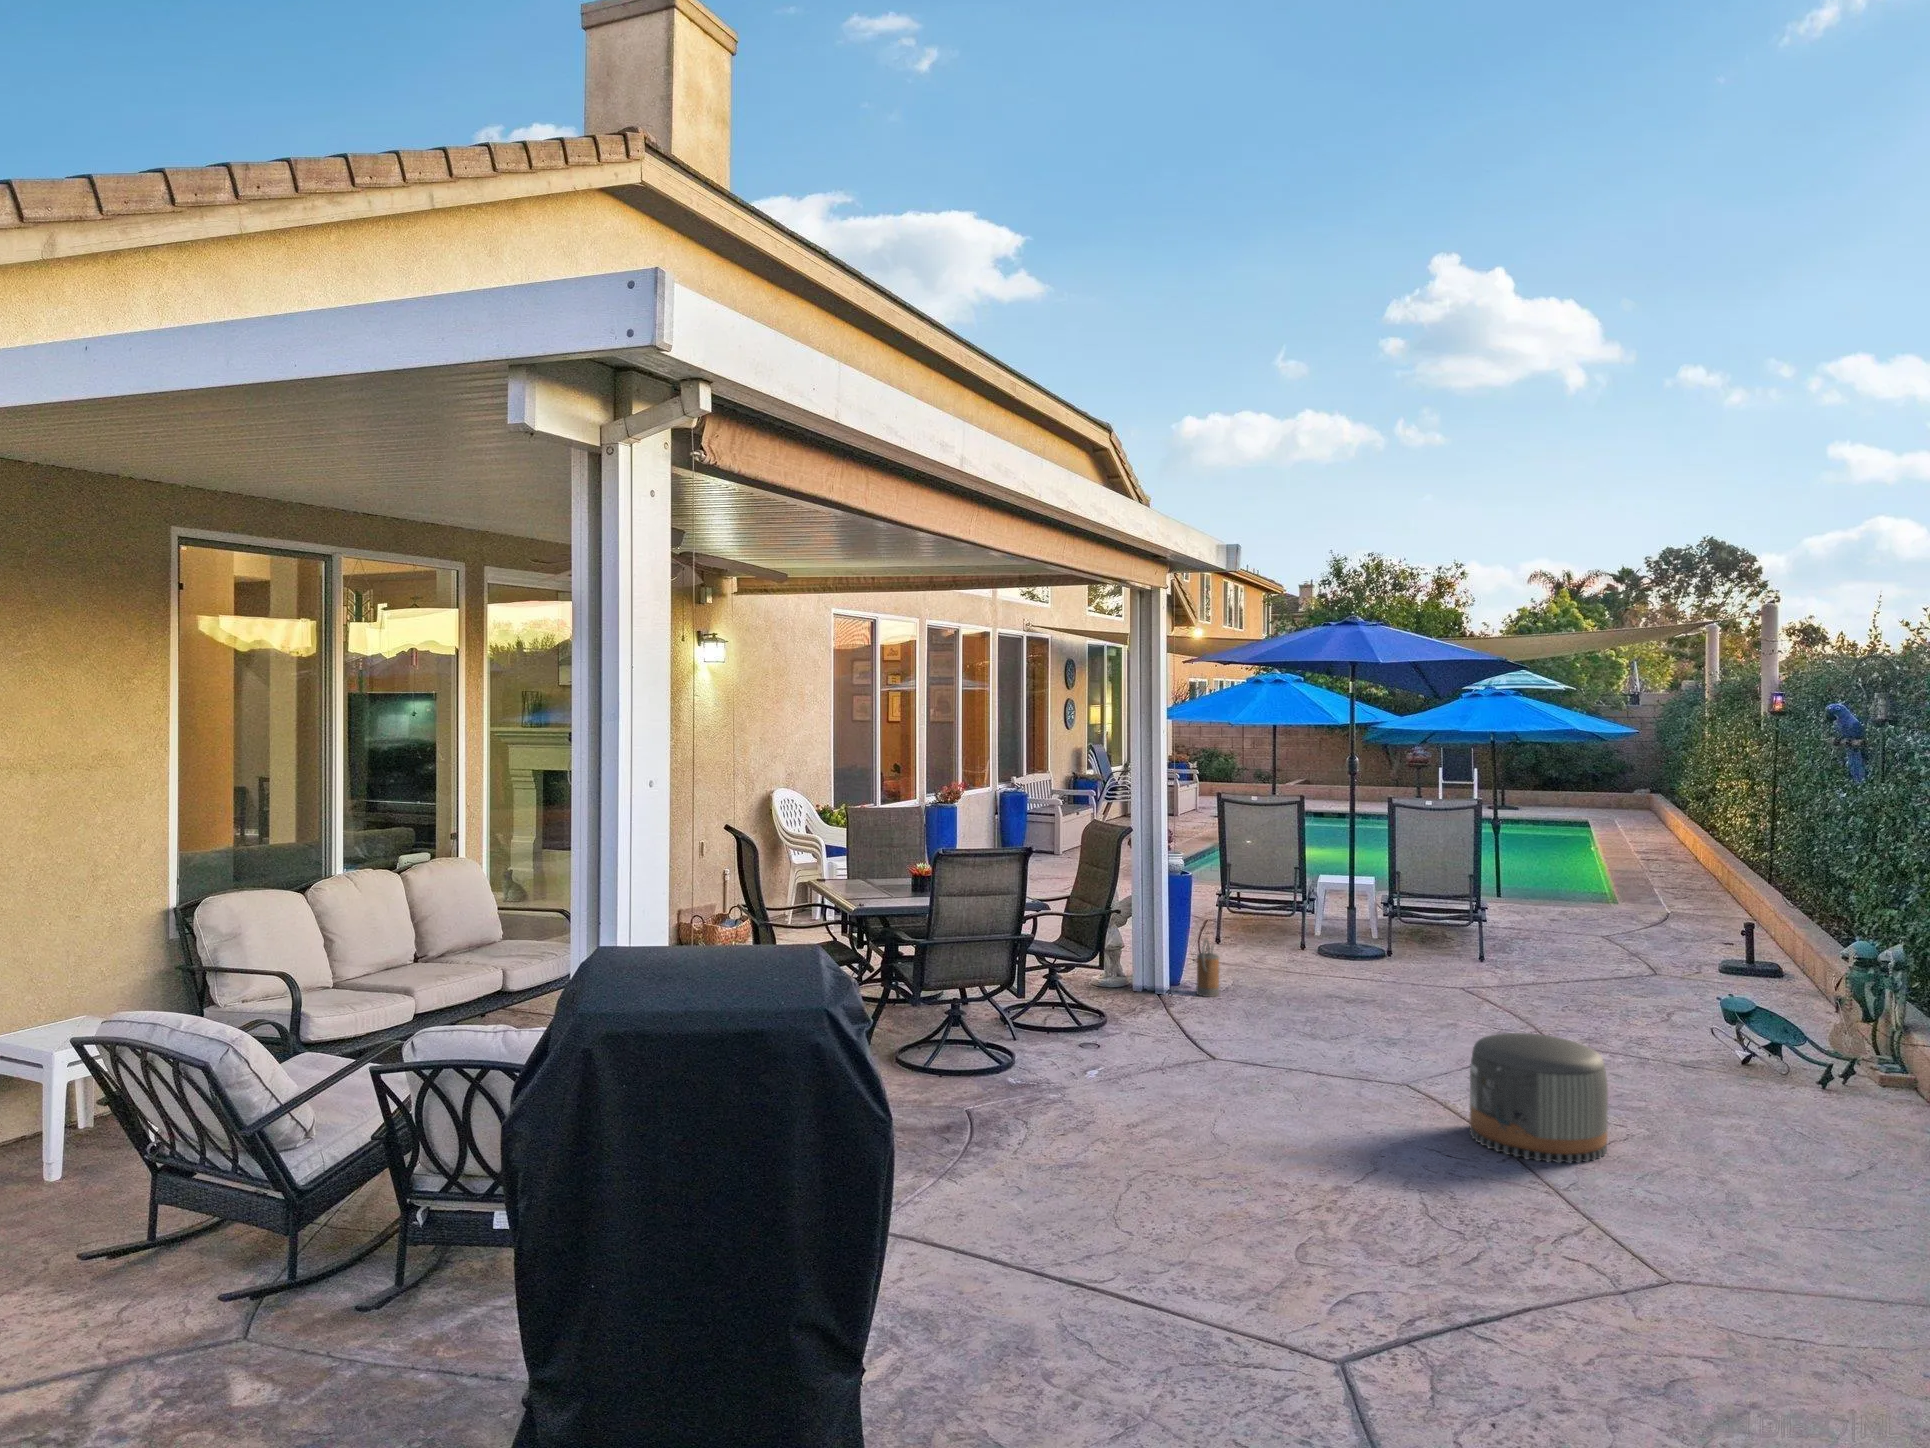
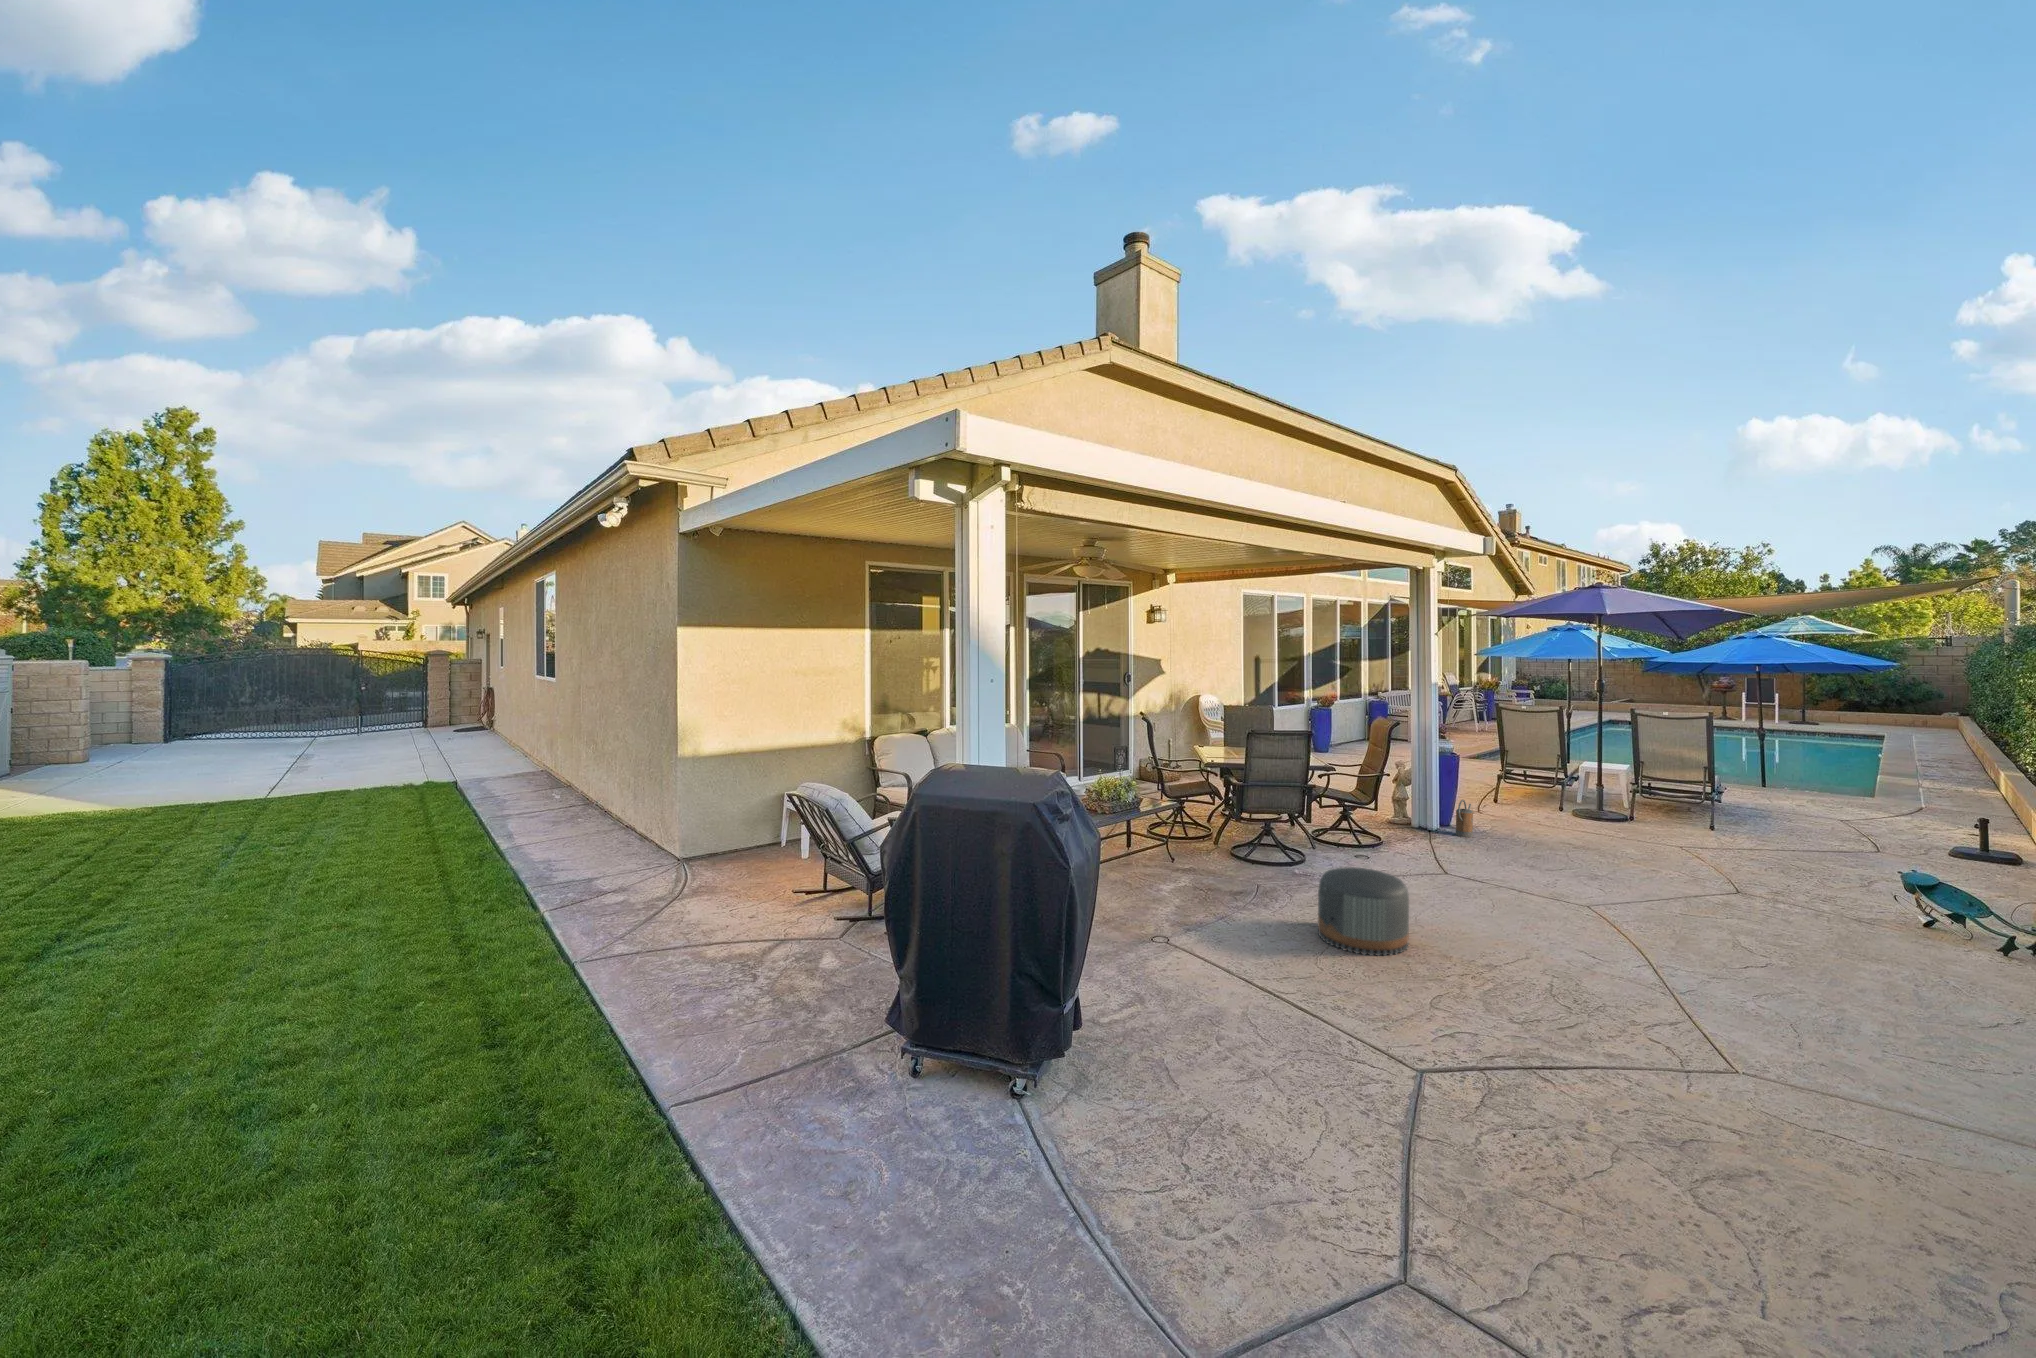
pouf: present [1470,1033,1608,1163] -> present [1318,867,1409,956]

